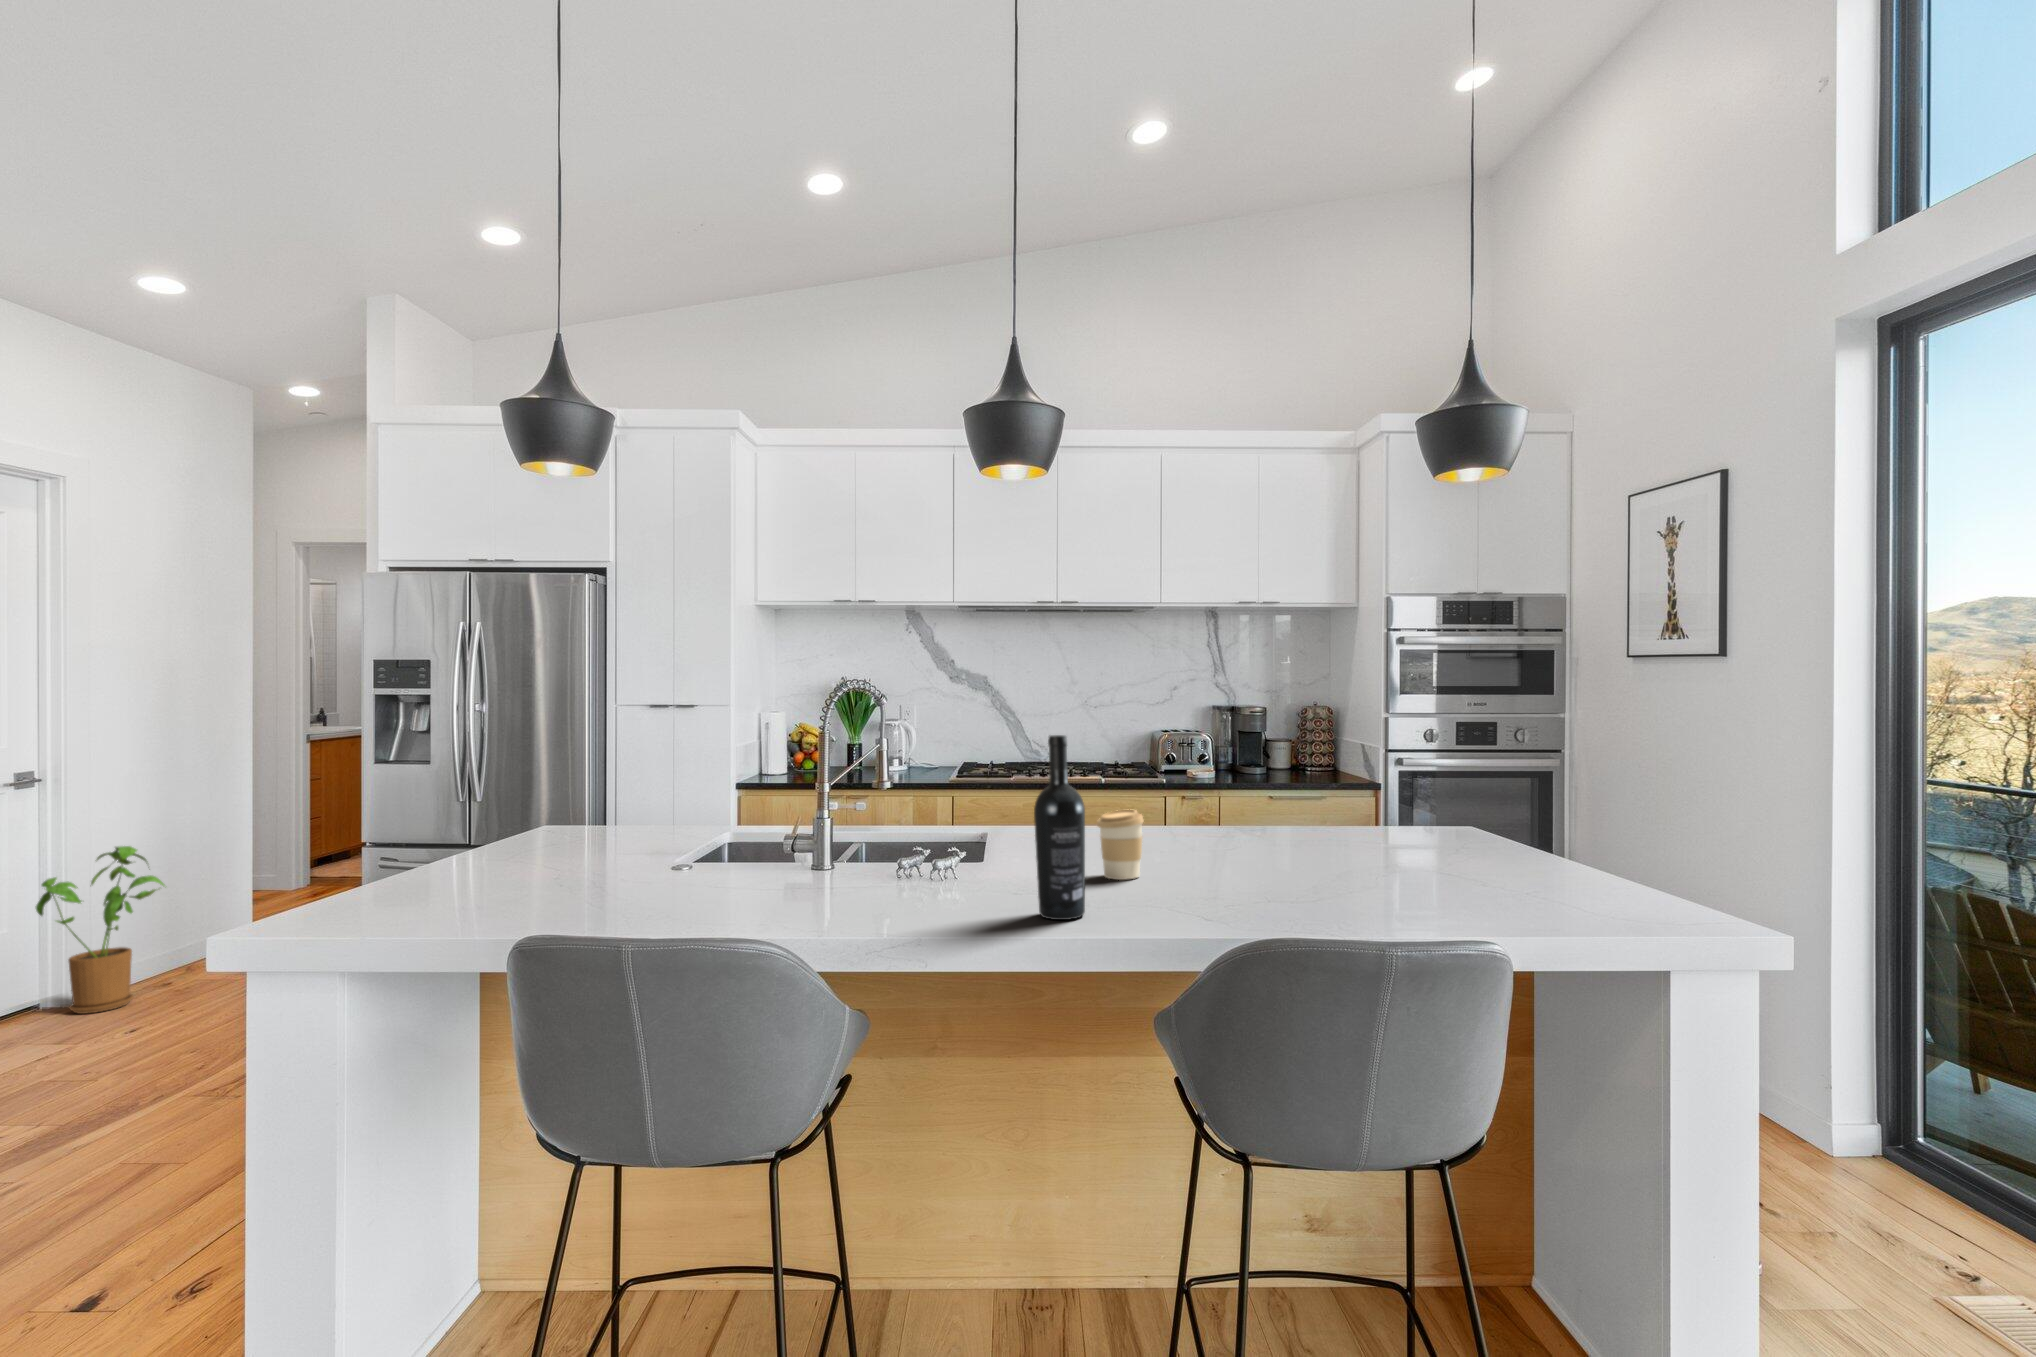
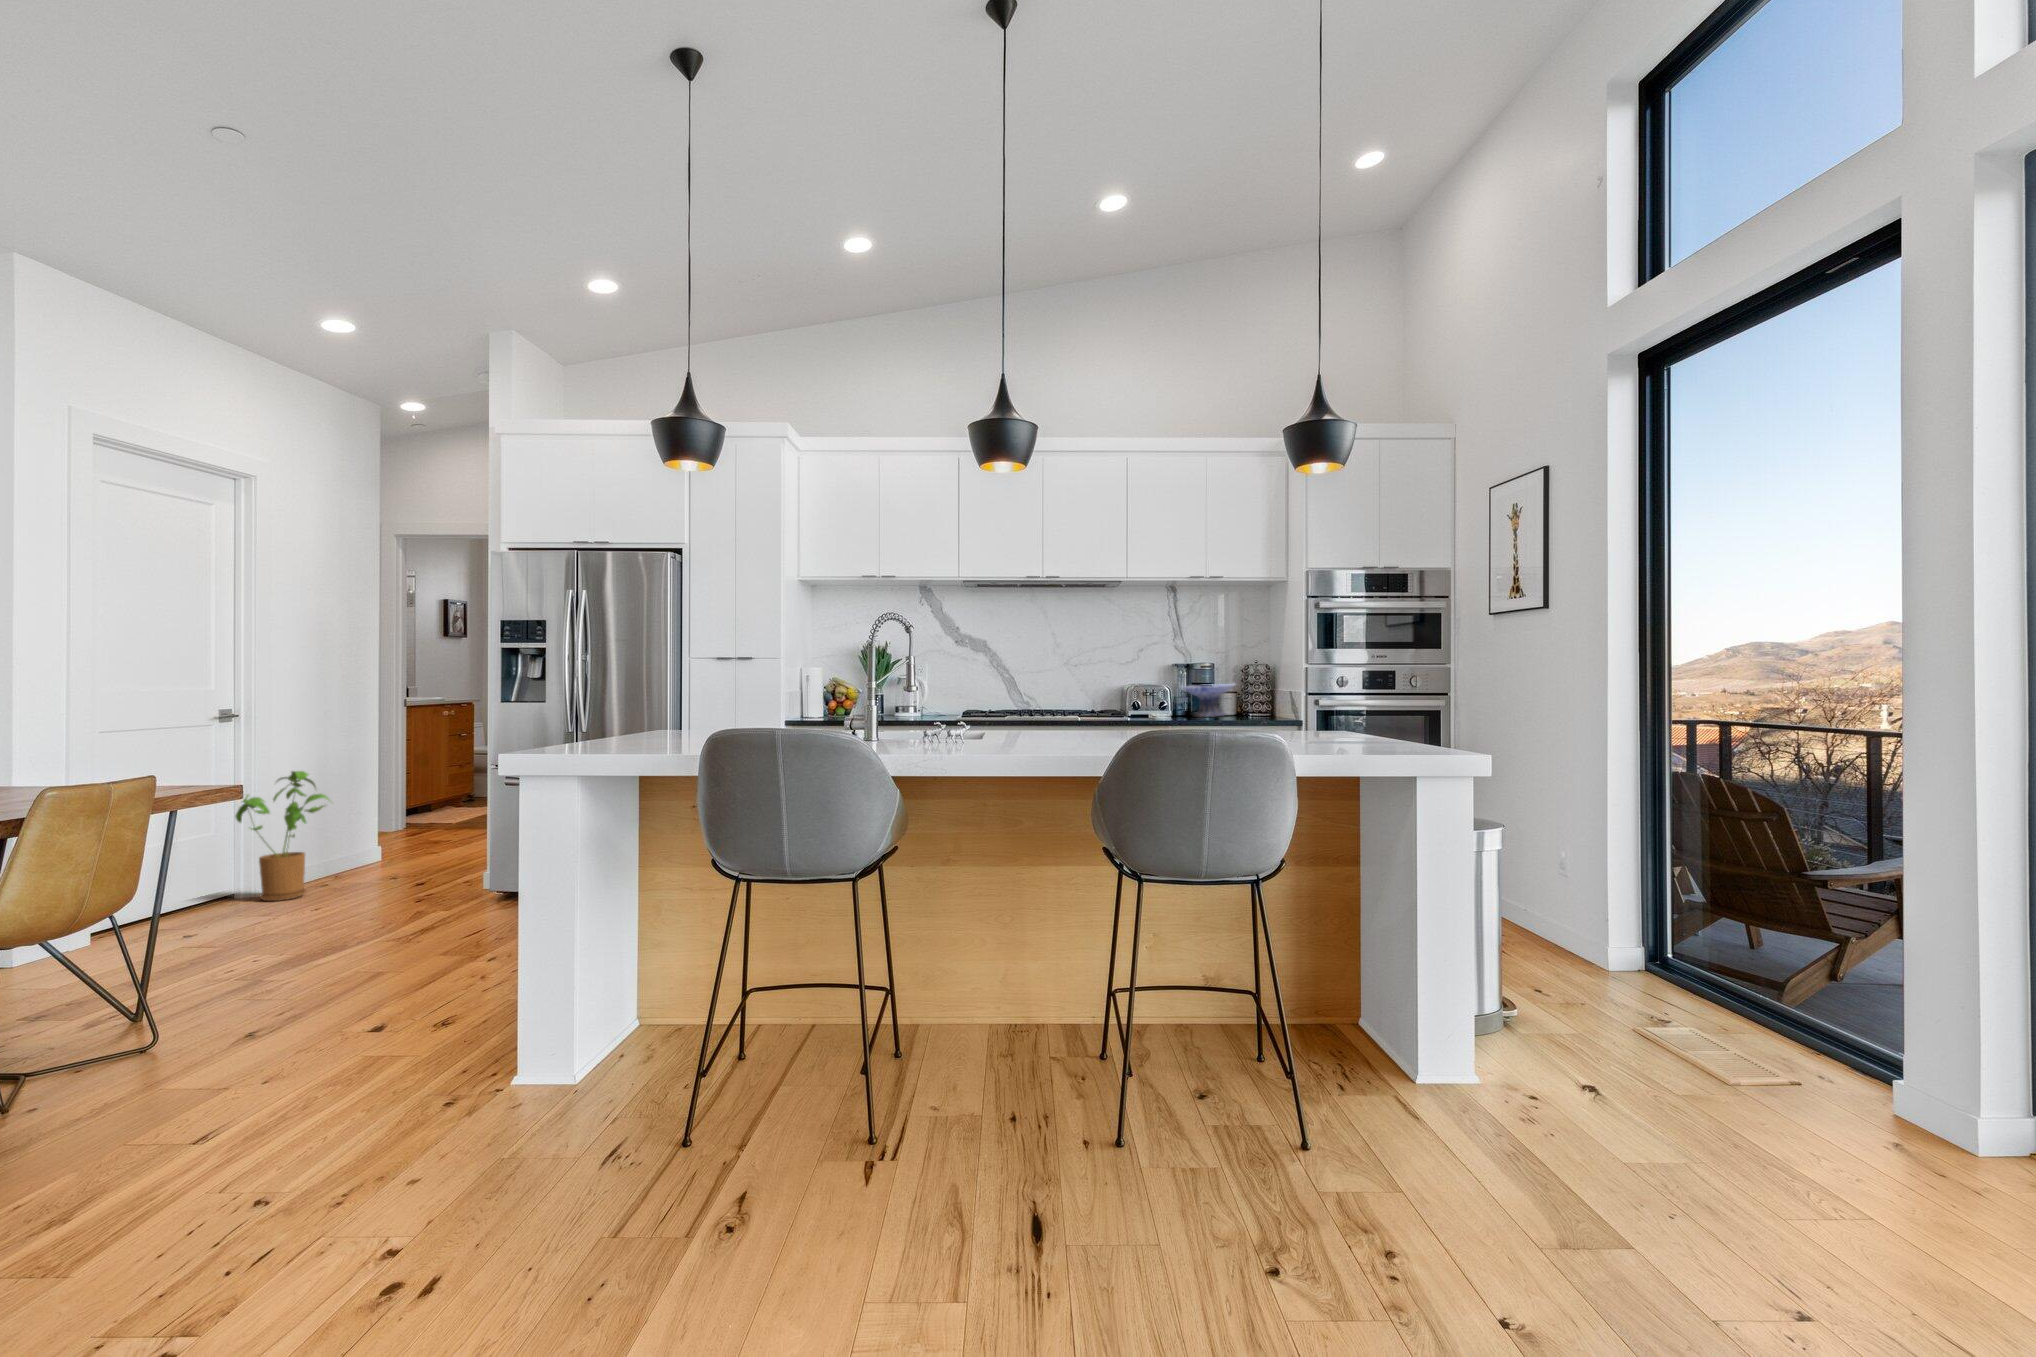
decorative bowl: none [1224,732,1296,774] -> present [1182,684,1235,717]
wine bottle: present [1034,735,1085,920] -> none [1015,634,1048,750]
coffee cup: present [1097,809,1143,880] -> none [1060,697,1092,743]

